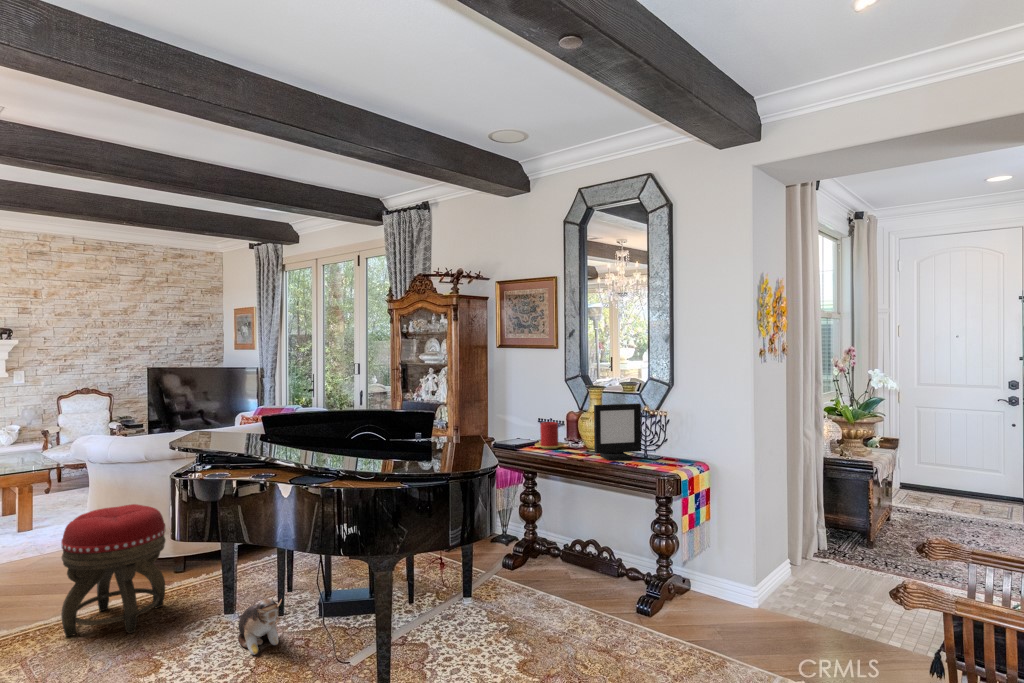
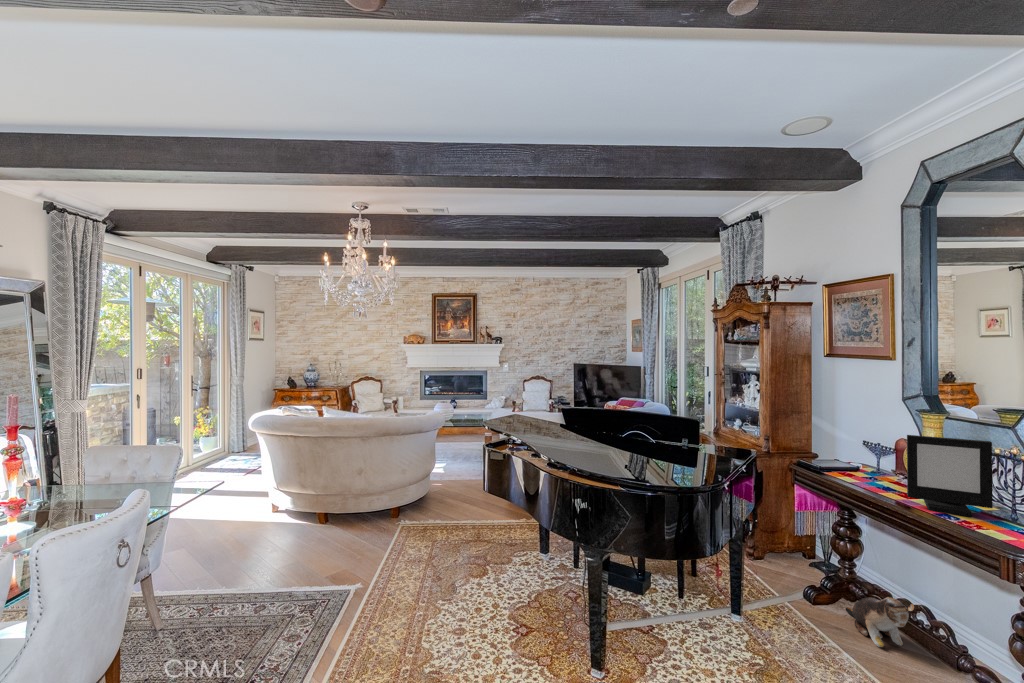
candle: present [535,422,564,449] -> none [843,446,886,480]
footstool: present [61,504,165,637] -> none [456,458,516,546]
plush toy: present [238,598,282,655] -> present [846,597,914,647]

